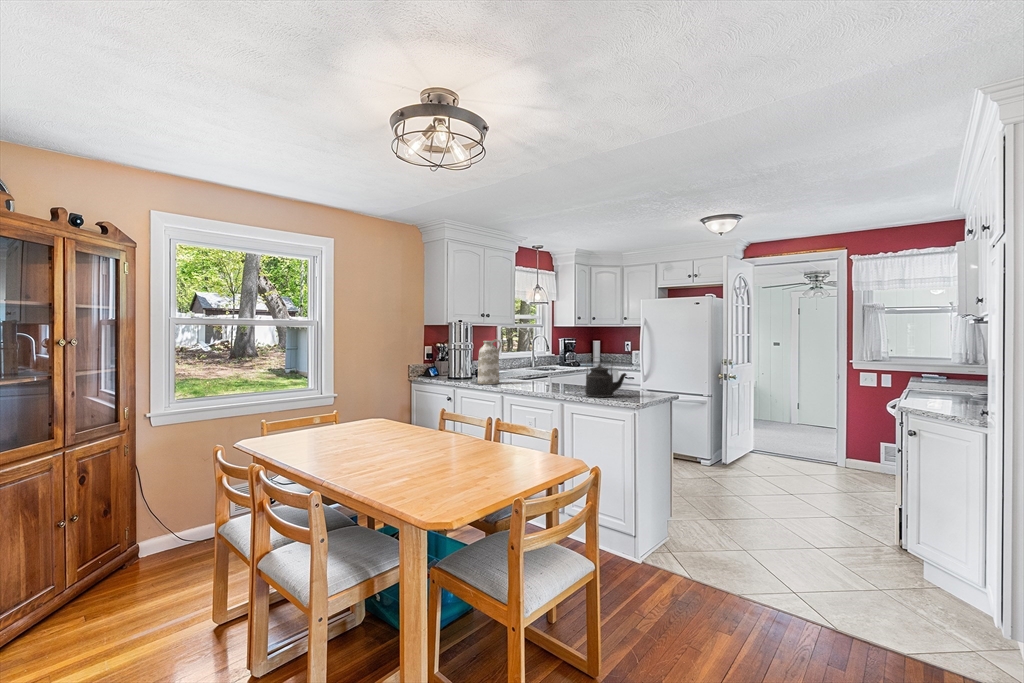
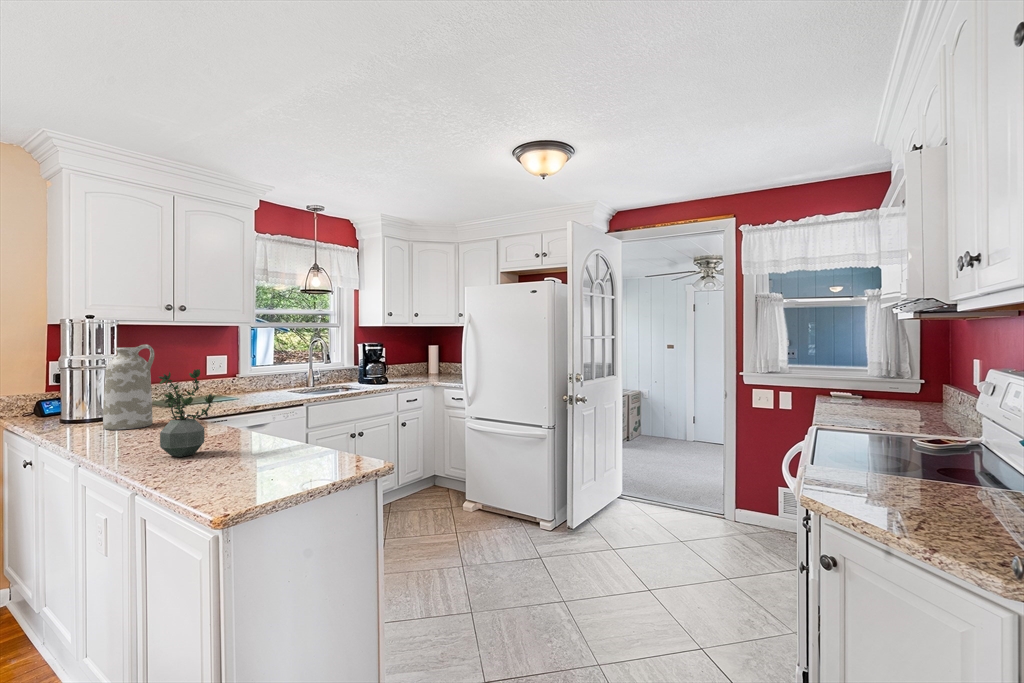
potted plant: none [546,351,574,394] -> present [159,369,215,457]
kettle: present [585,359,627,397] -> none [220,381,313,468]

